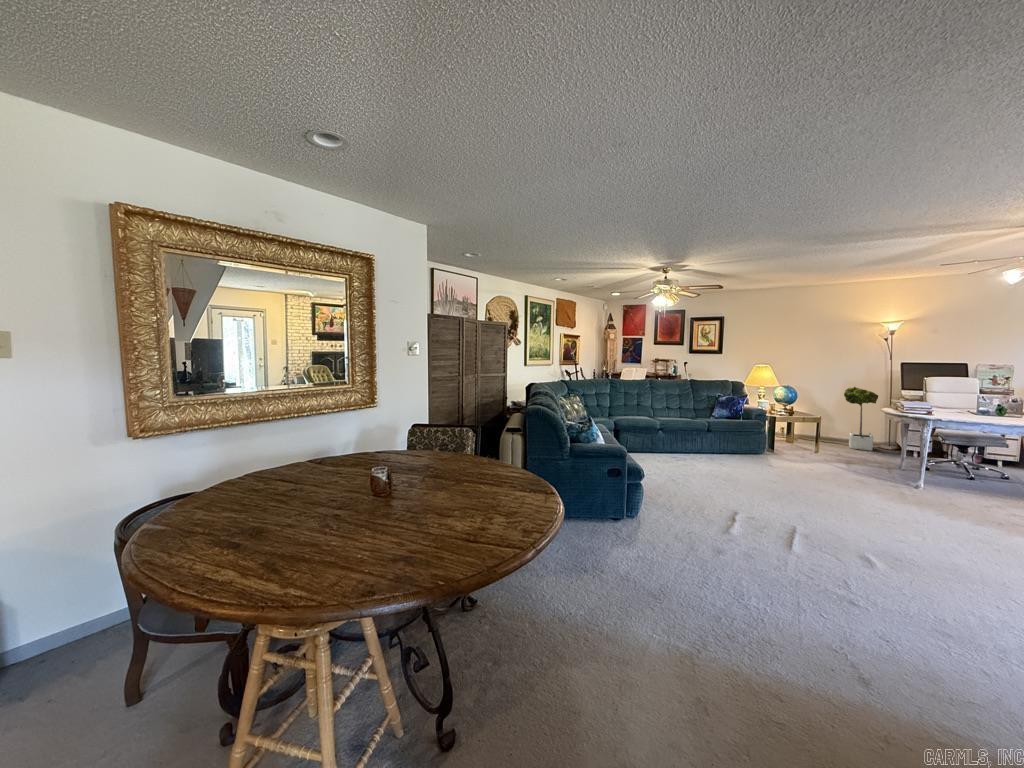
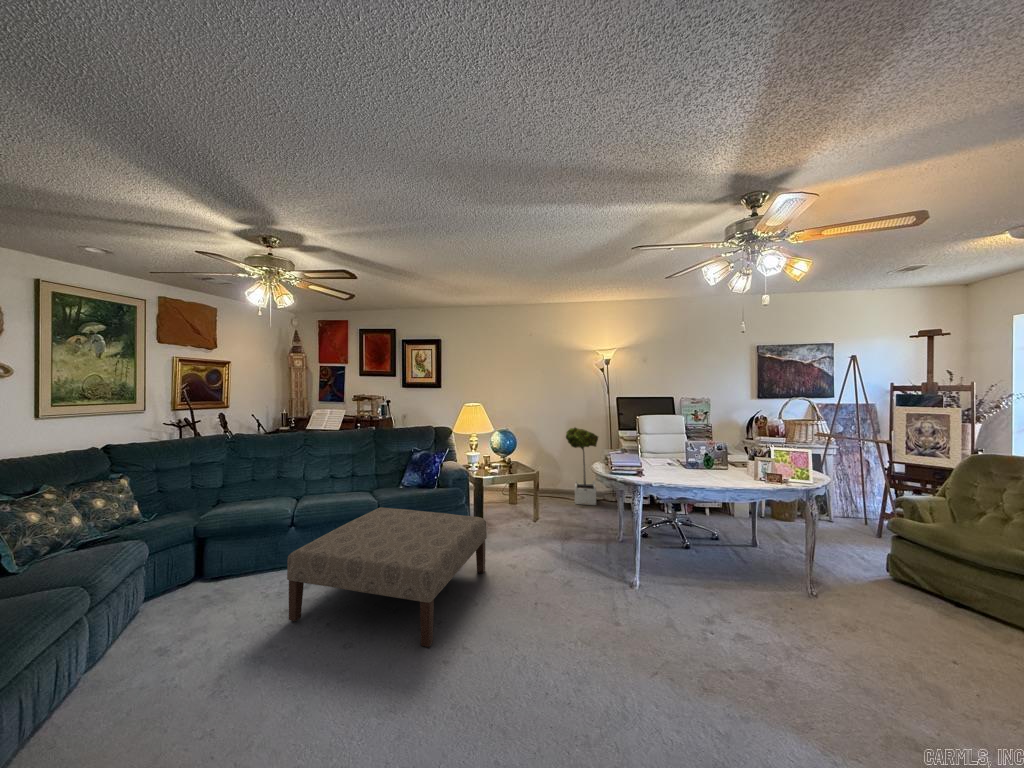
ottoman: none [686,426,794,487] -> present [287,507,487,647]

